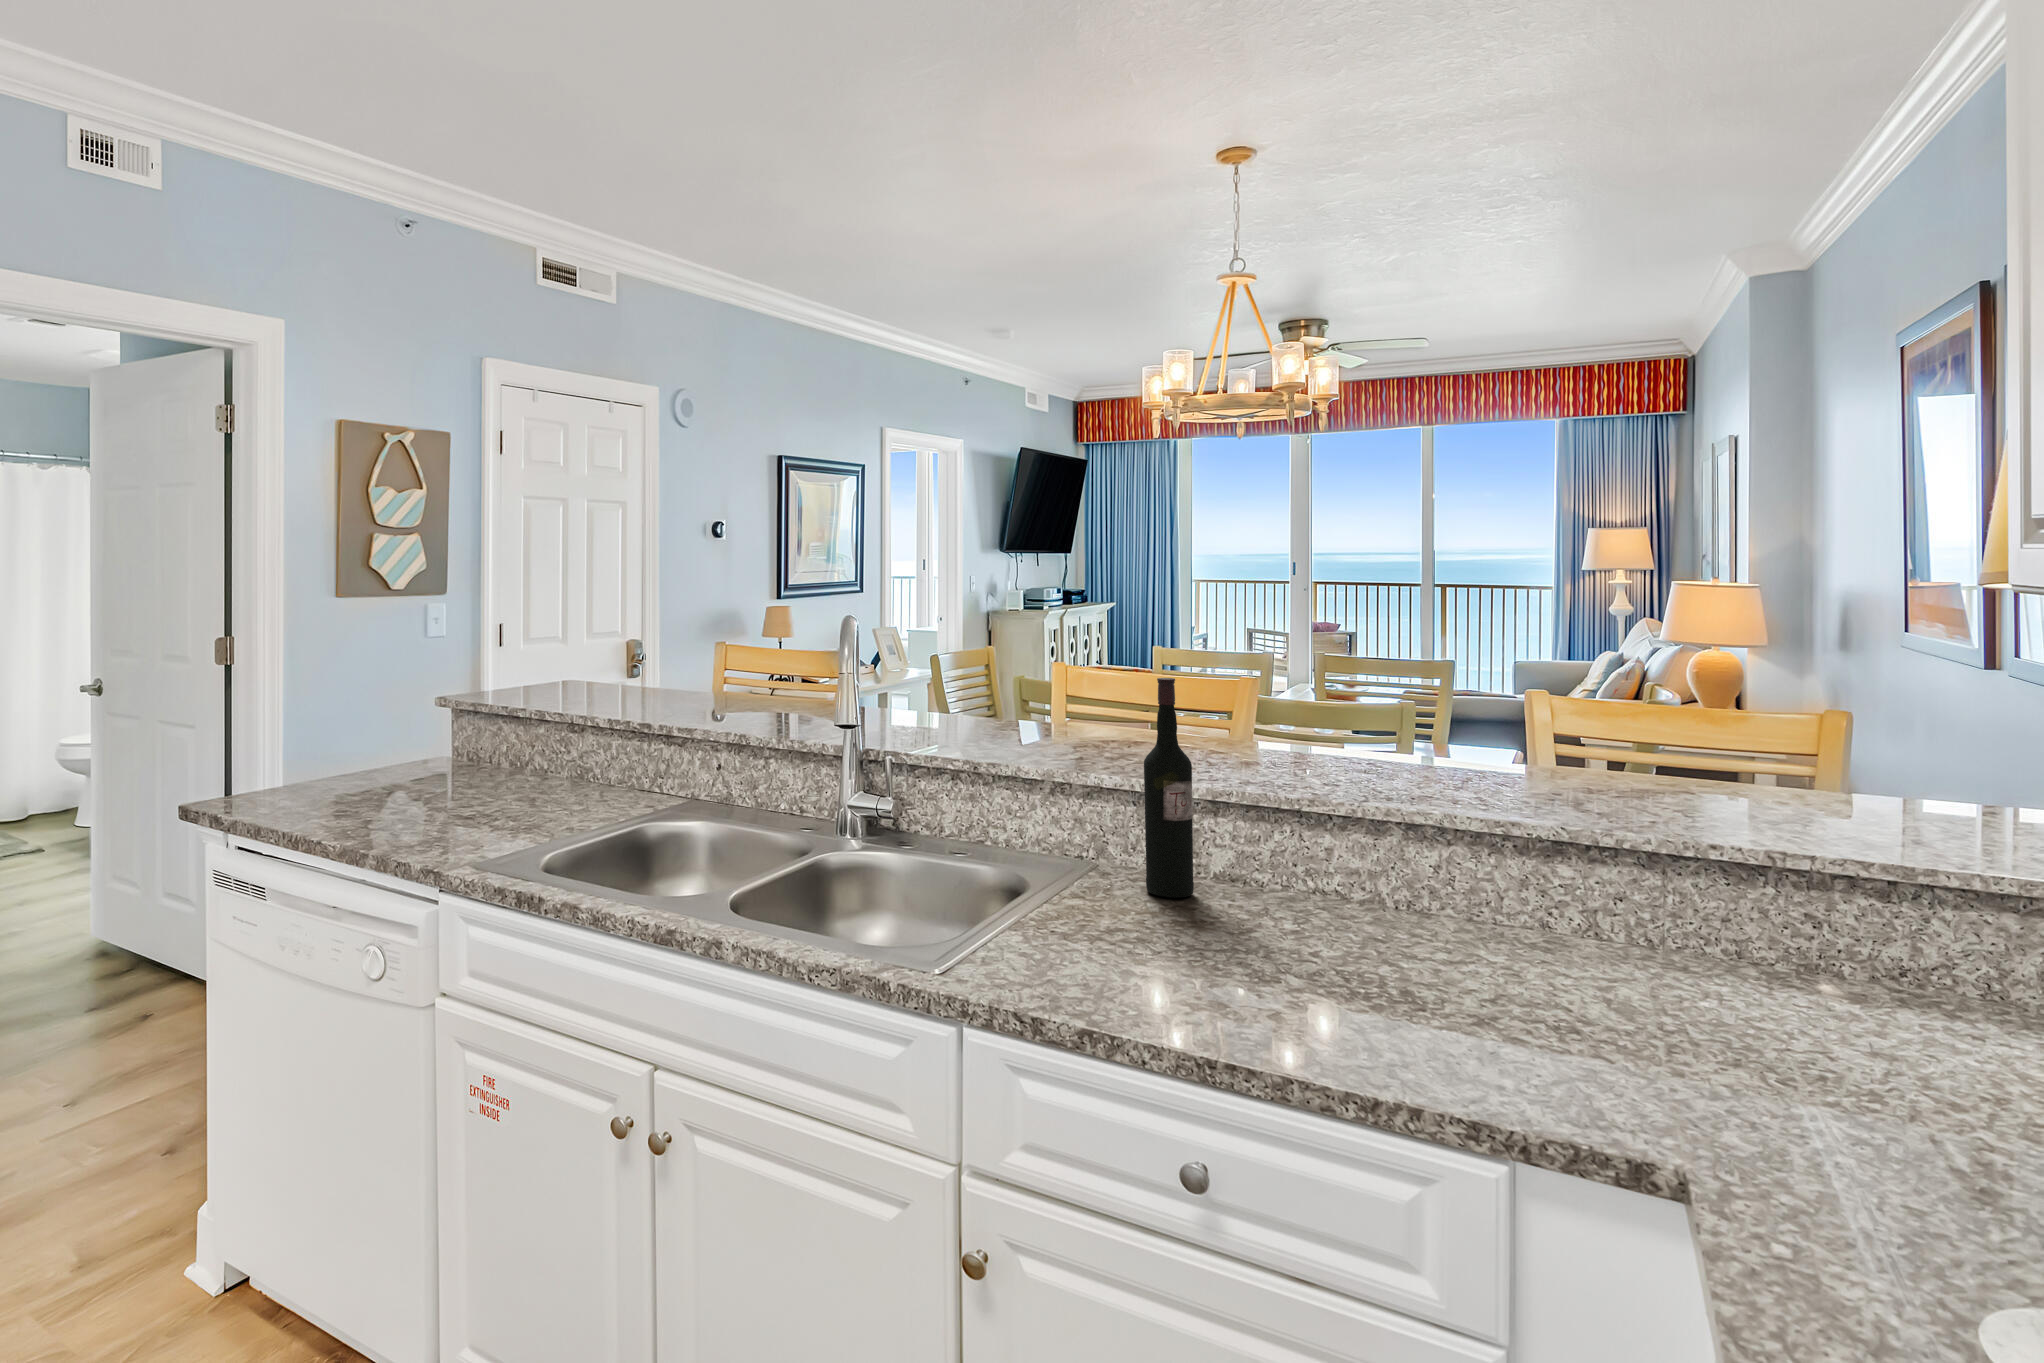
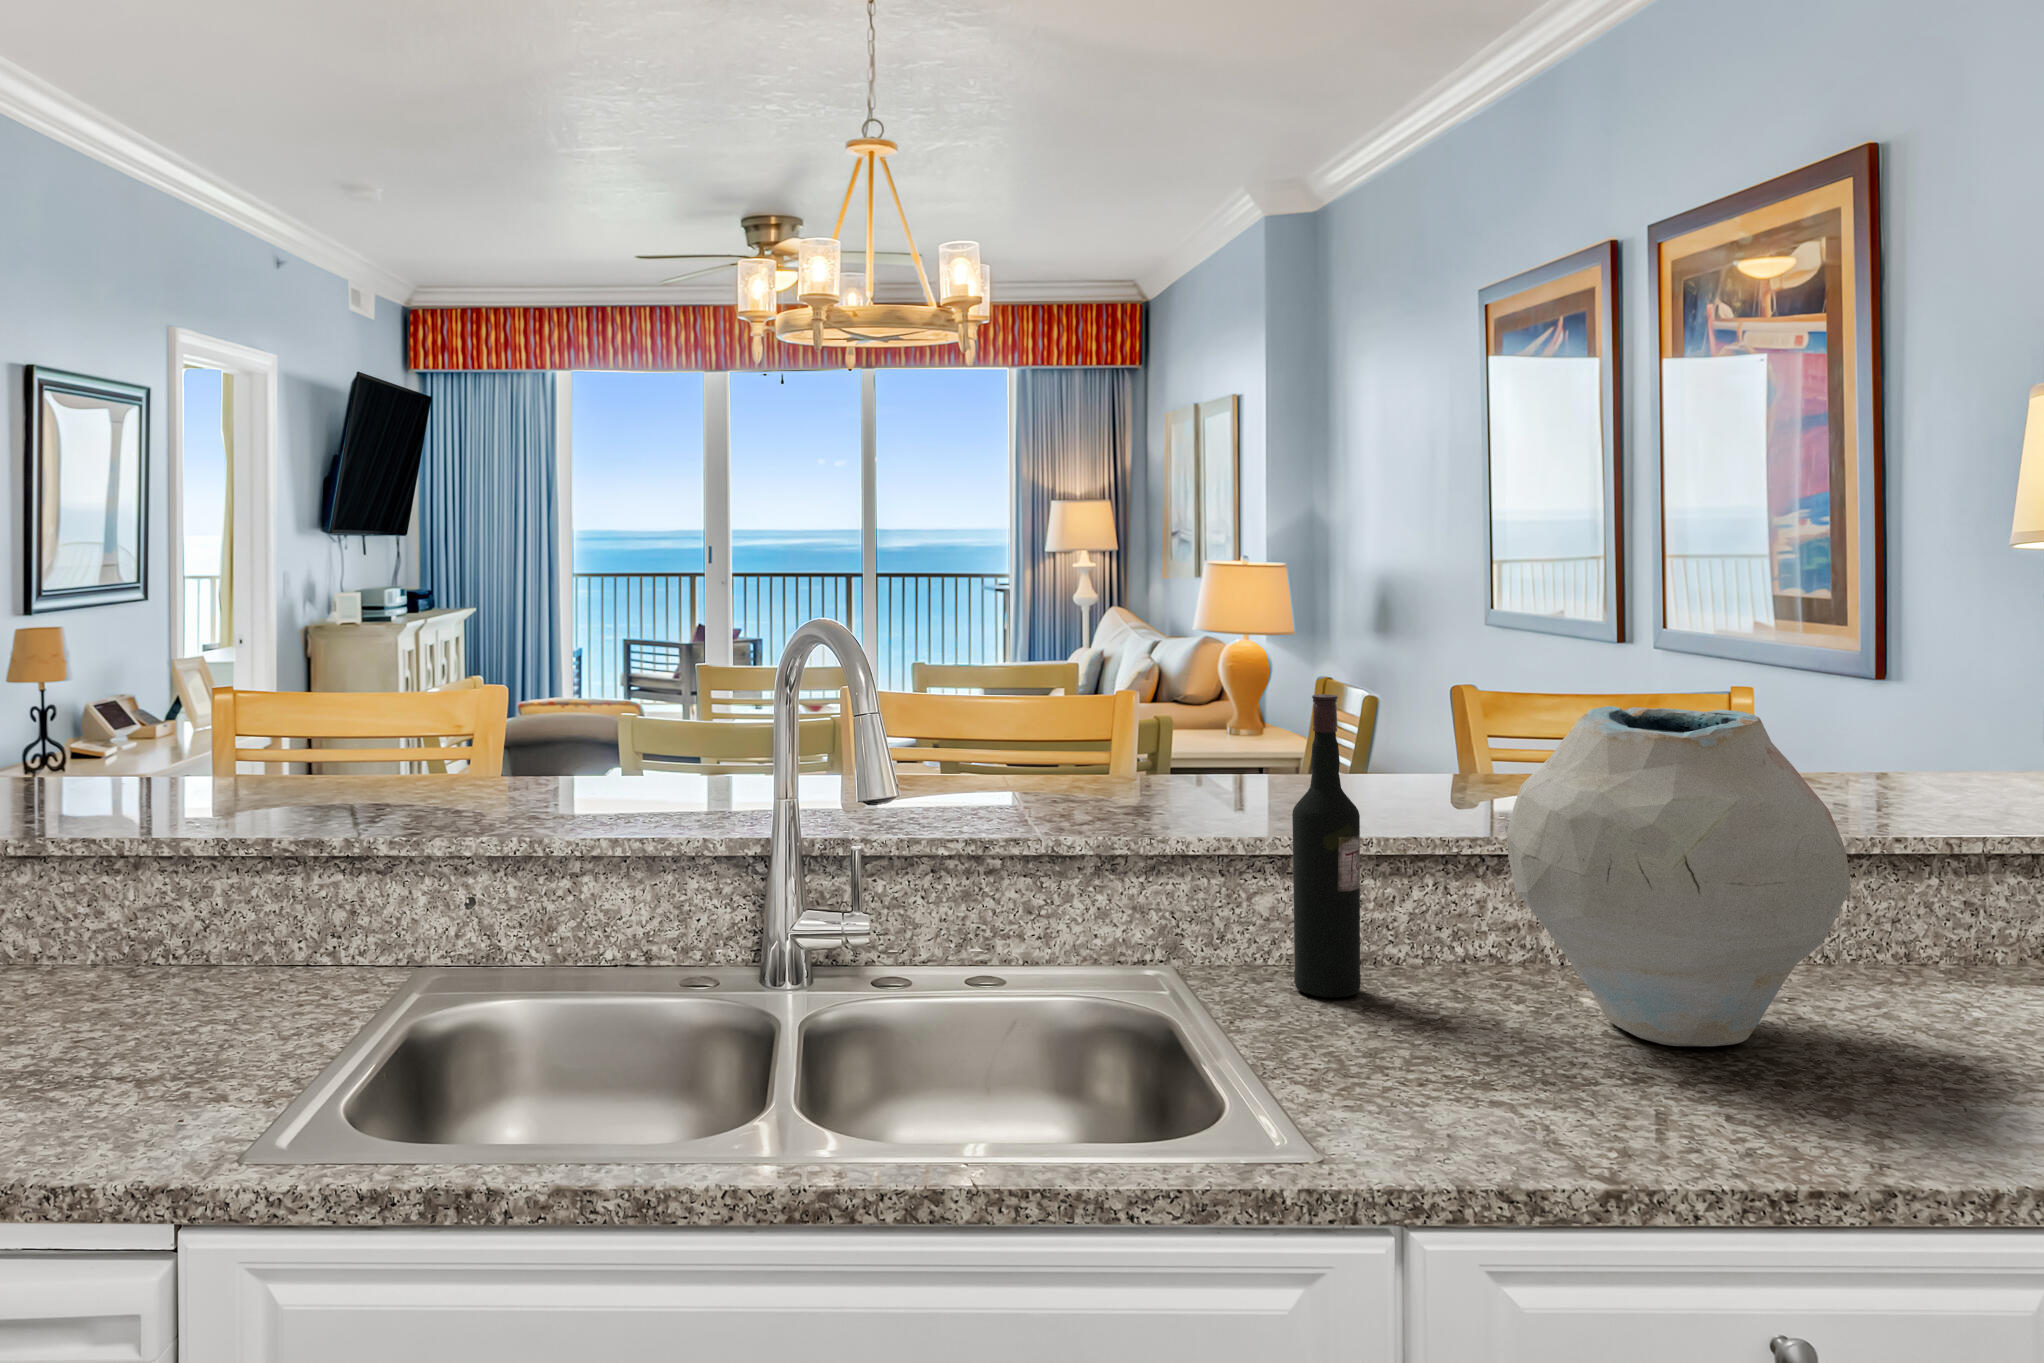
vase: none [1245,699,1520,976] -> present [1507,706,1851,1046]

